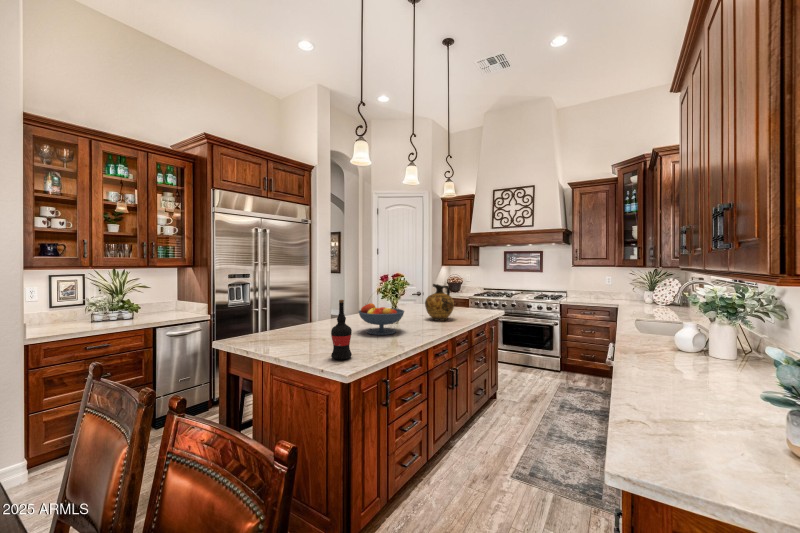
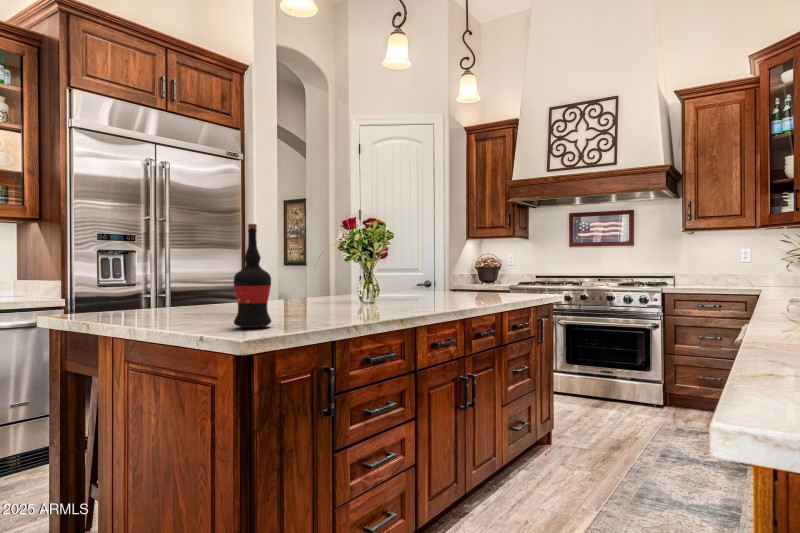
ceramic jug: present [425,284,454,321] -> none [422,236,472,299]
fruit bowl: present [359,303,404,335] -> none [299,259,380,310]

